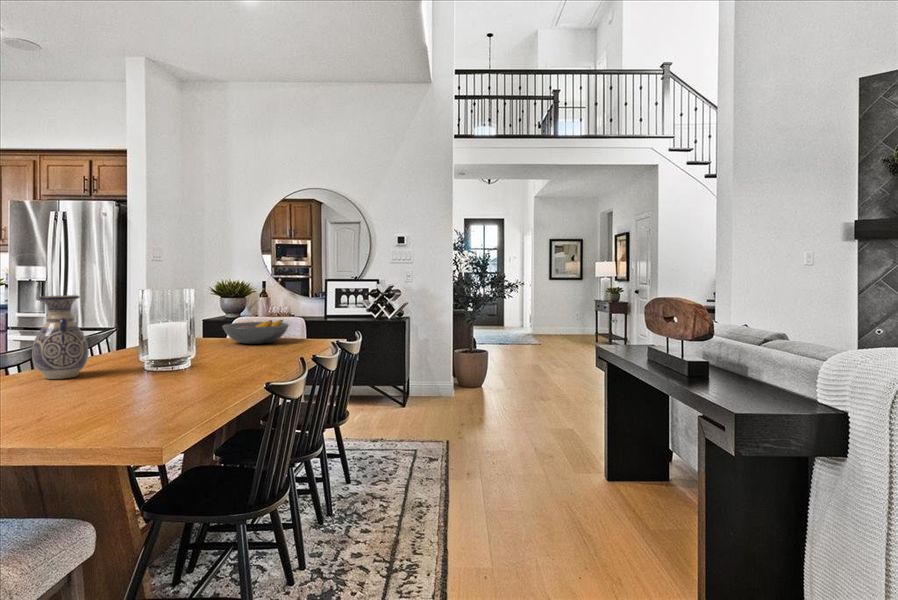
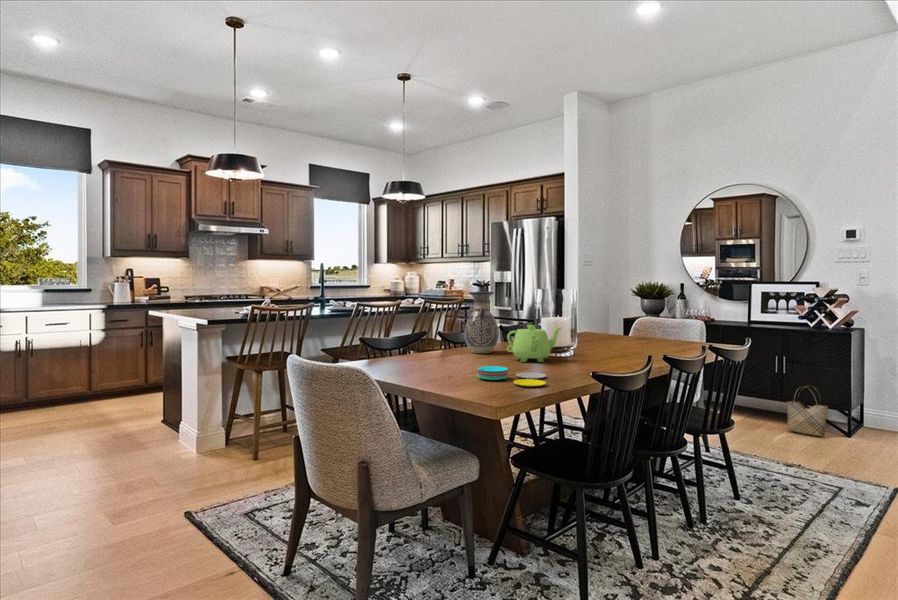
fruit bowl: present [222,320,289,344] -> none [615,320,680,342]
teapot: none [111,336,186,383] -> present [507,325,561,362]
woven basket: none [361,368,392,410] -> present [787,386,828,436]
plate: none [92,395,198,415] -> present [478,366,546,386]

